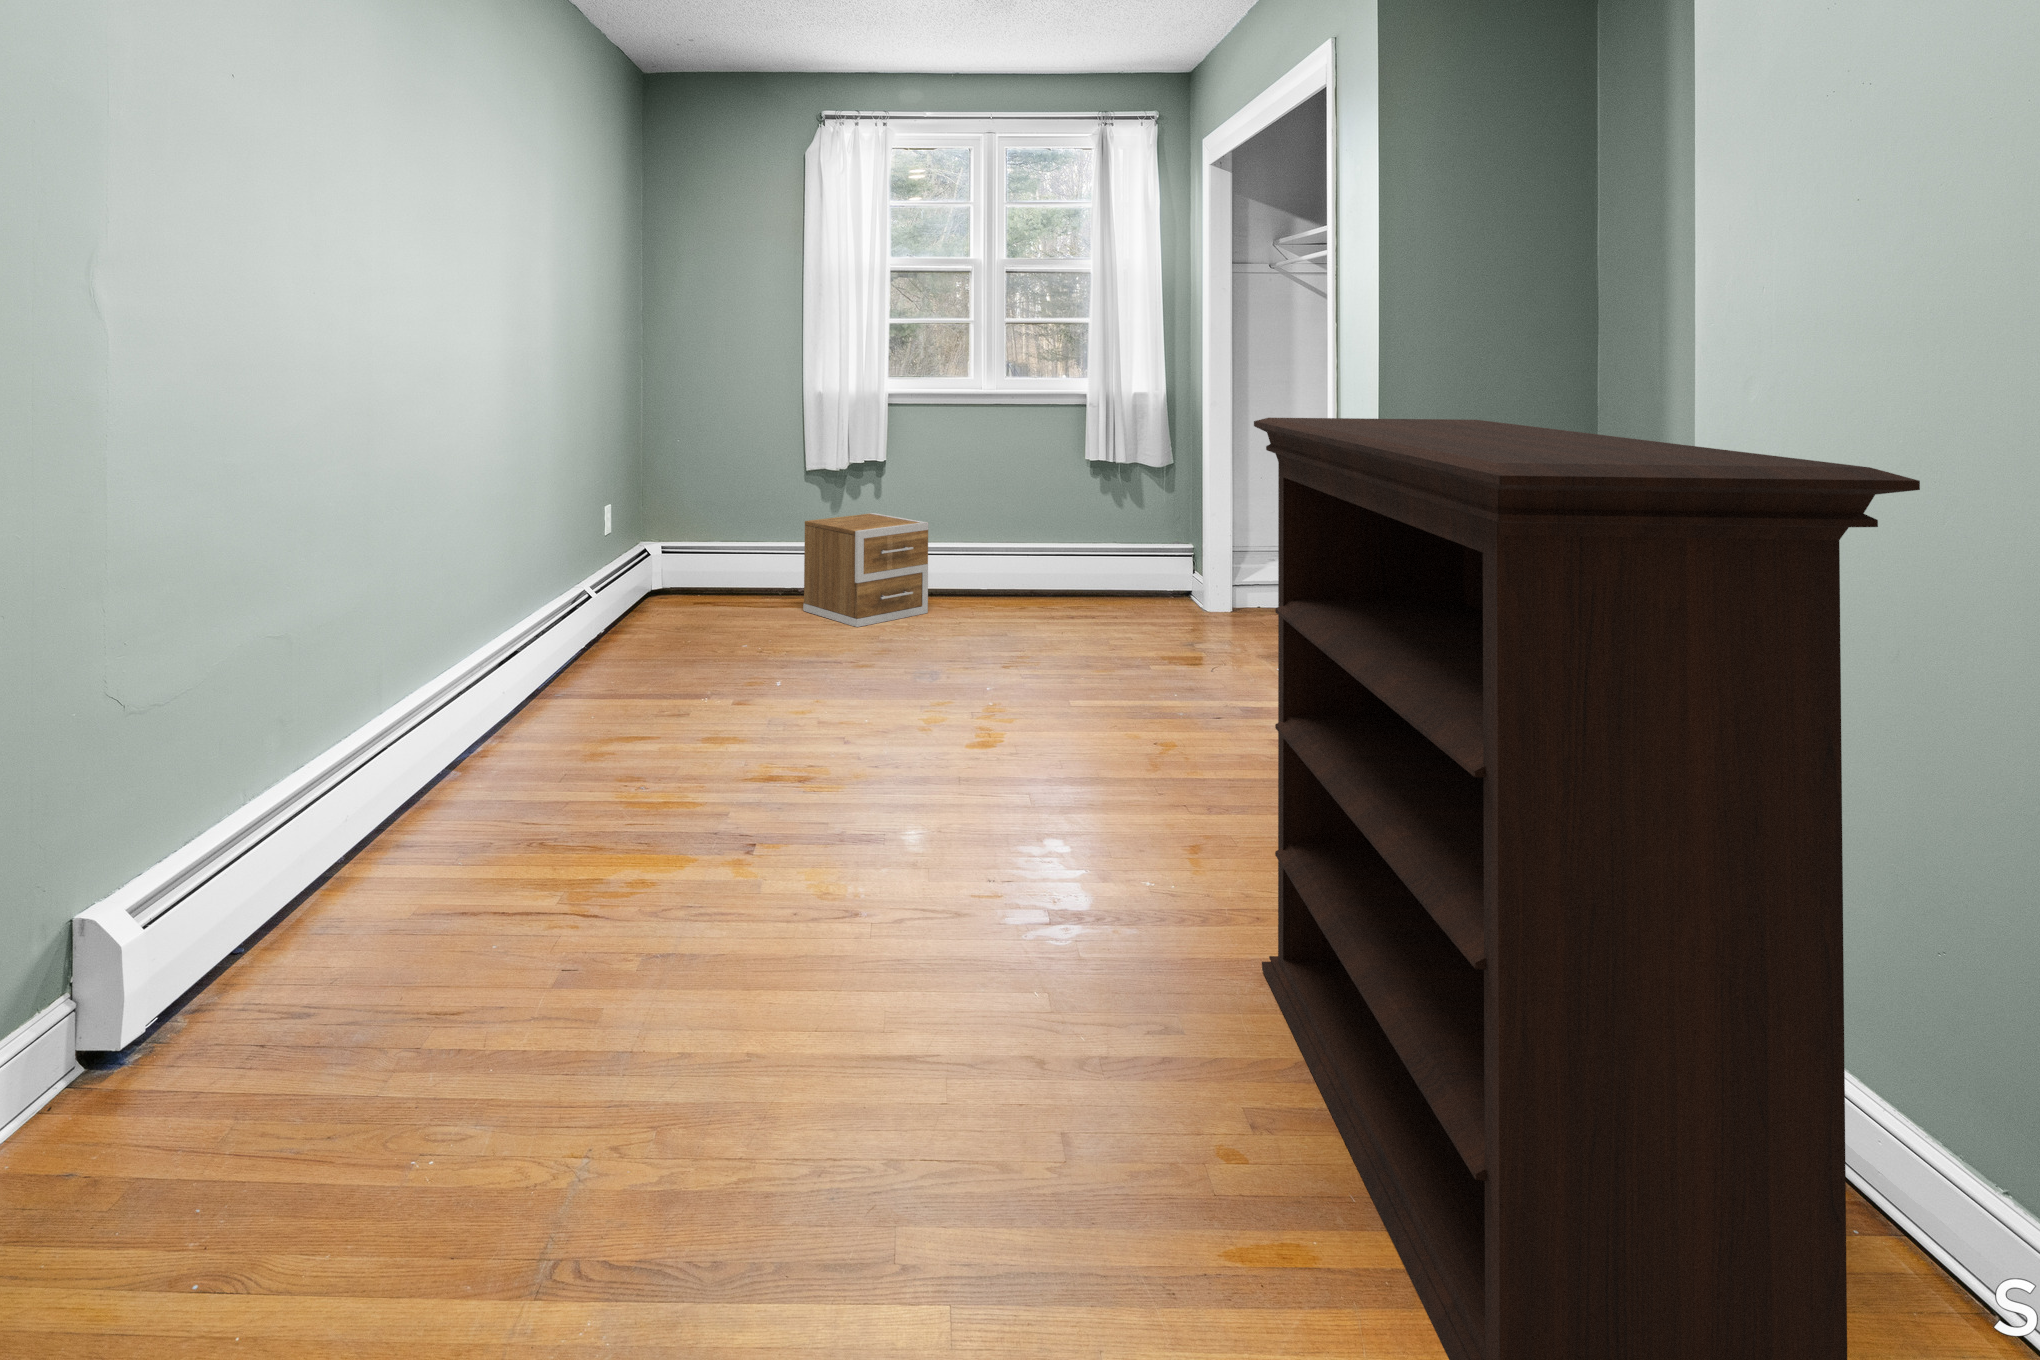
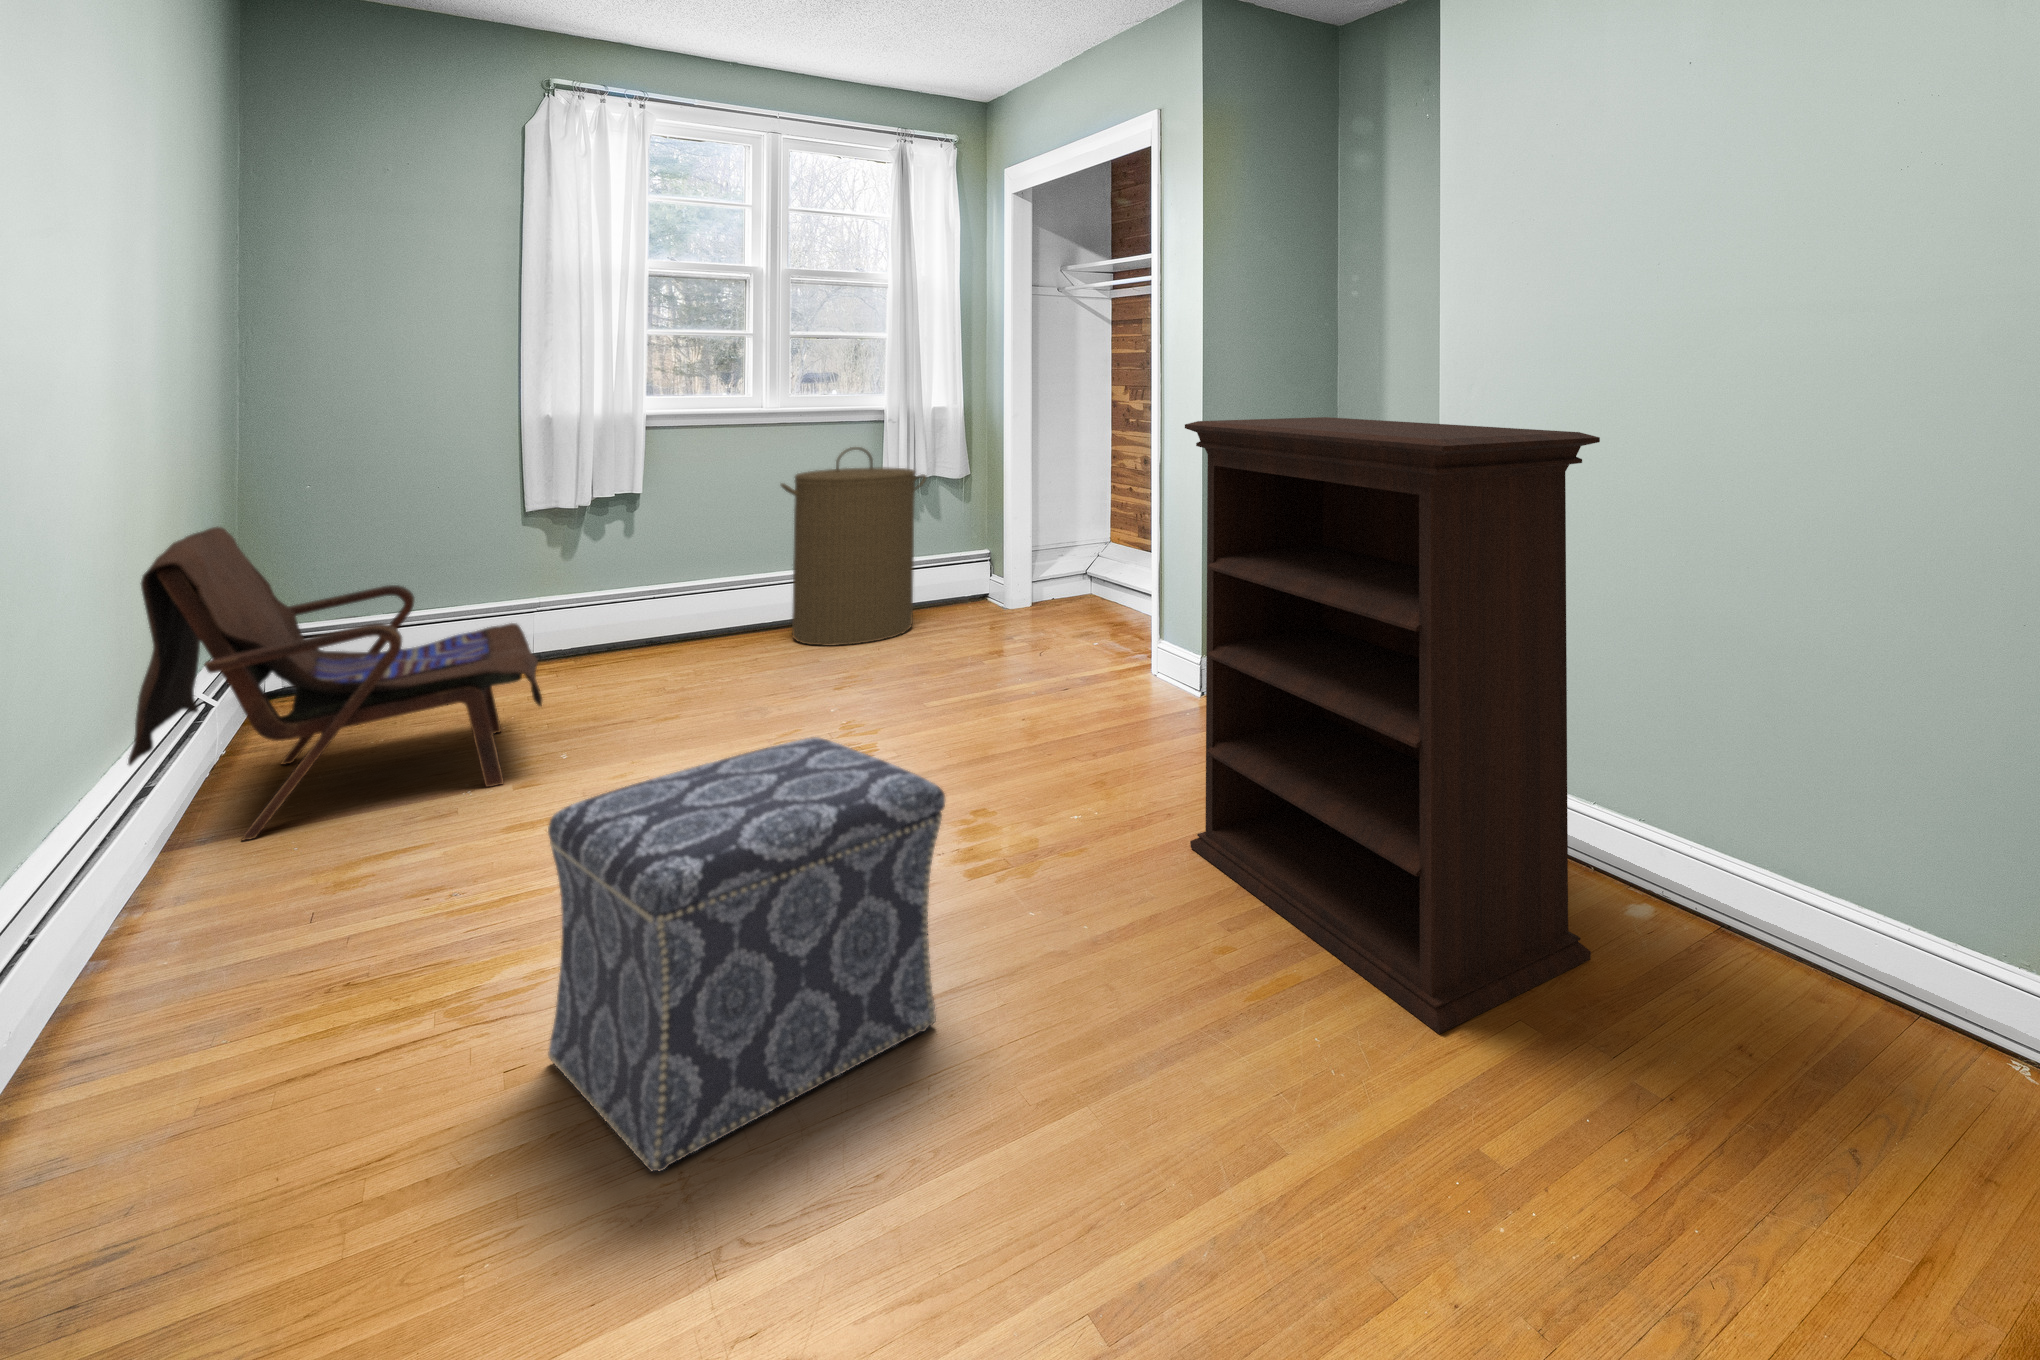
laundry hamper: none [986,430,1121,627] -> present [781,447,926,646]
armchair: none [521,466,775,704] -> present [128,527,542,840]
nightstand: present [803,513,928,627] -> none [534,552,709,681]
ottoman: none [581,725,887,1125] -> present [548,737,945,1171]

